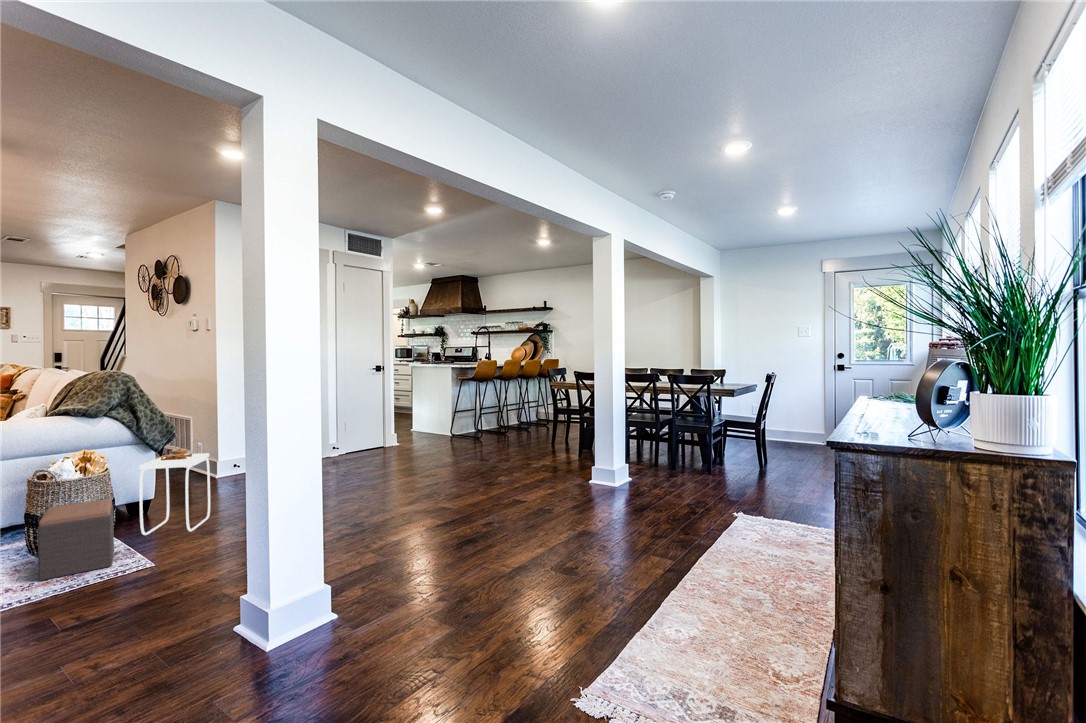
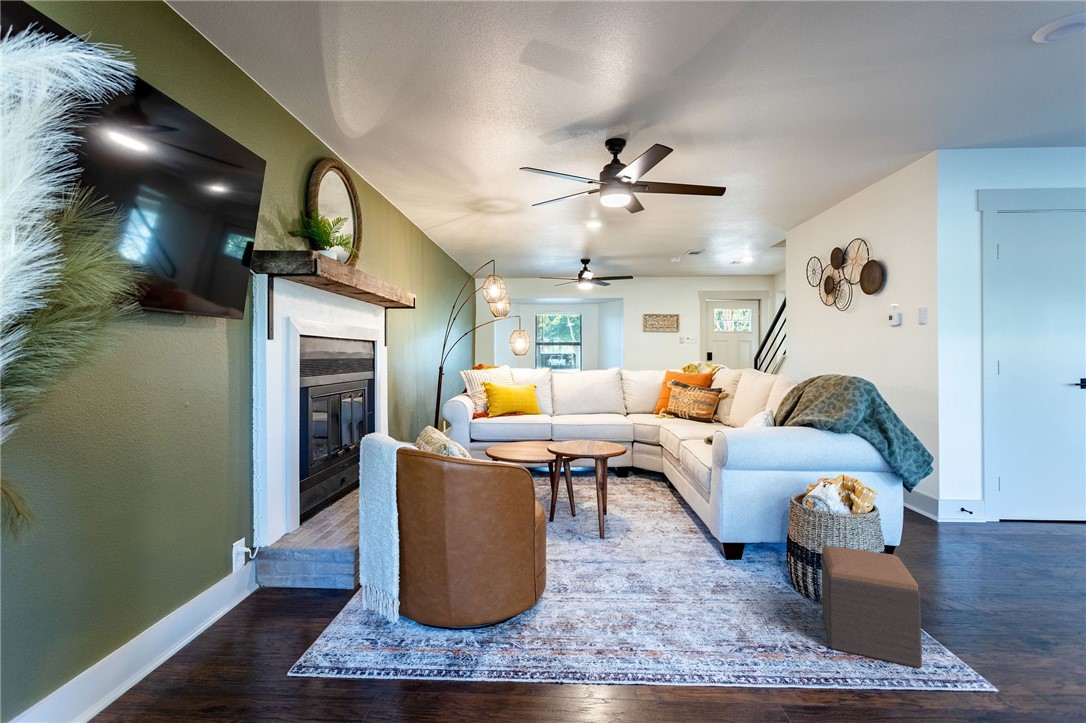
side table: present [139,449,210,535] -> none [924,494,1022,639]

